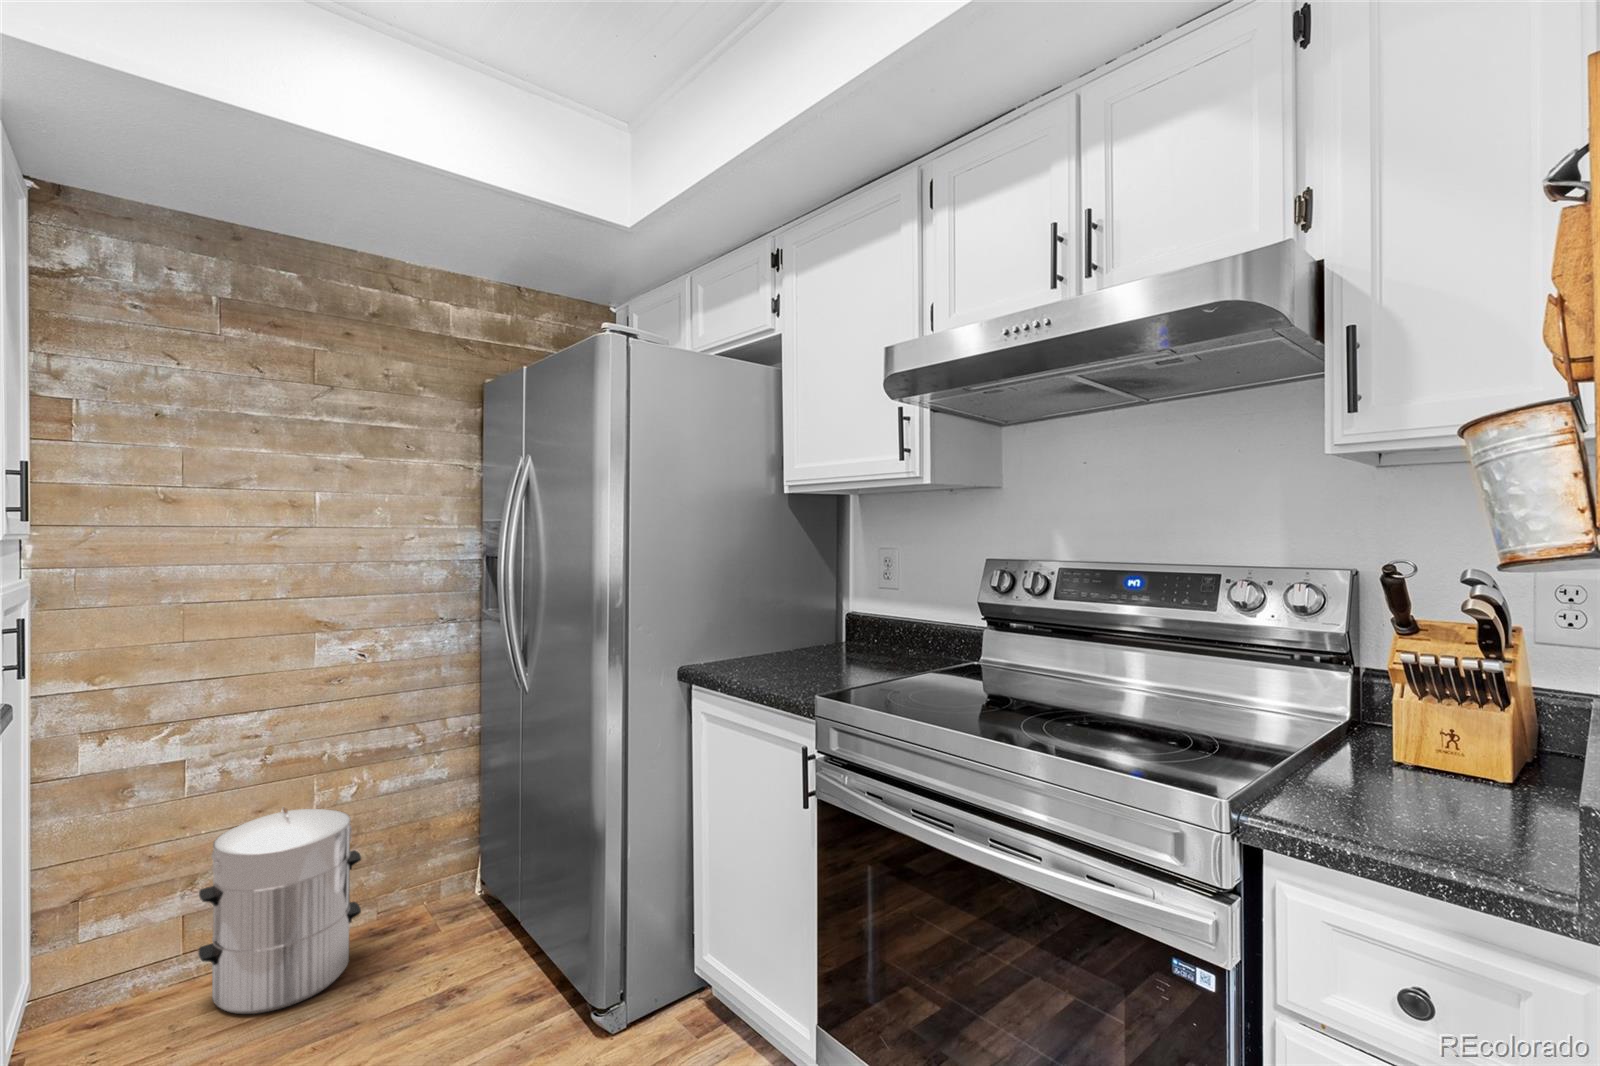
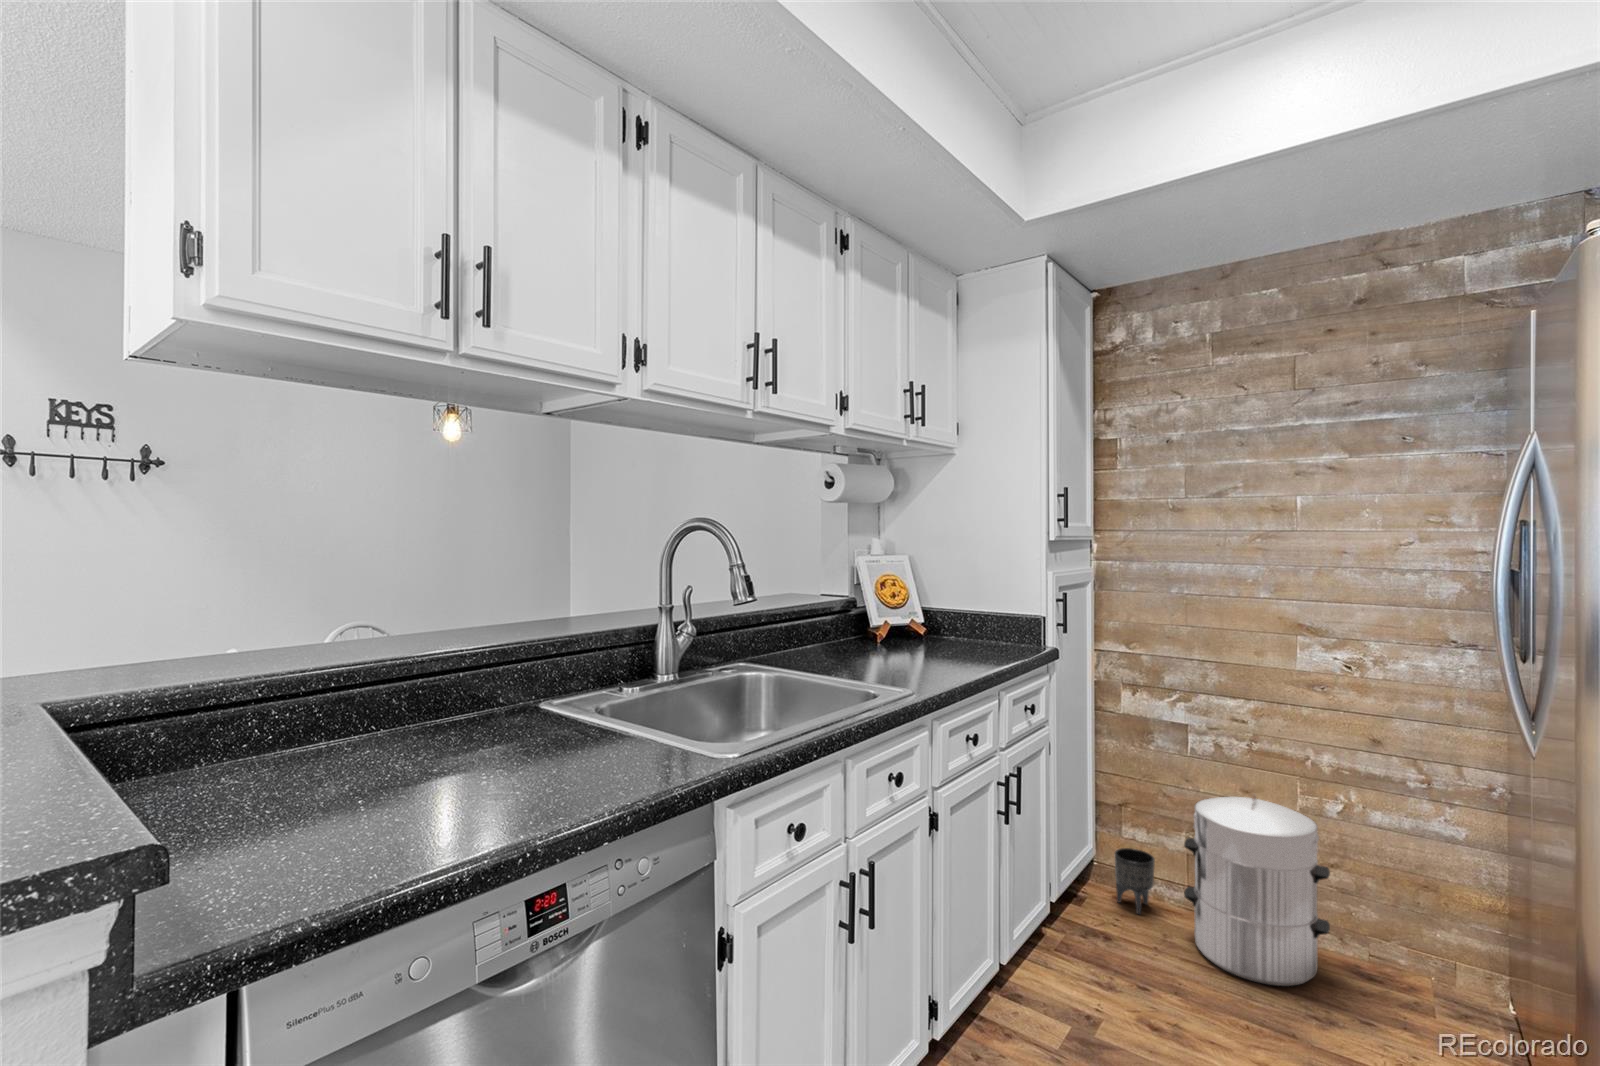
planter: none [77,937,143,1027] -> present [1115,848,1155,914]

